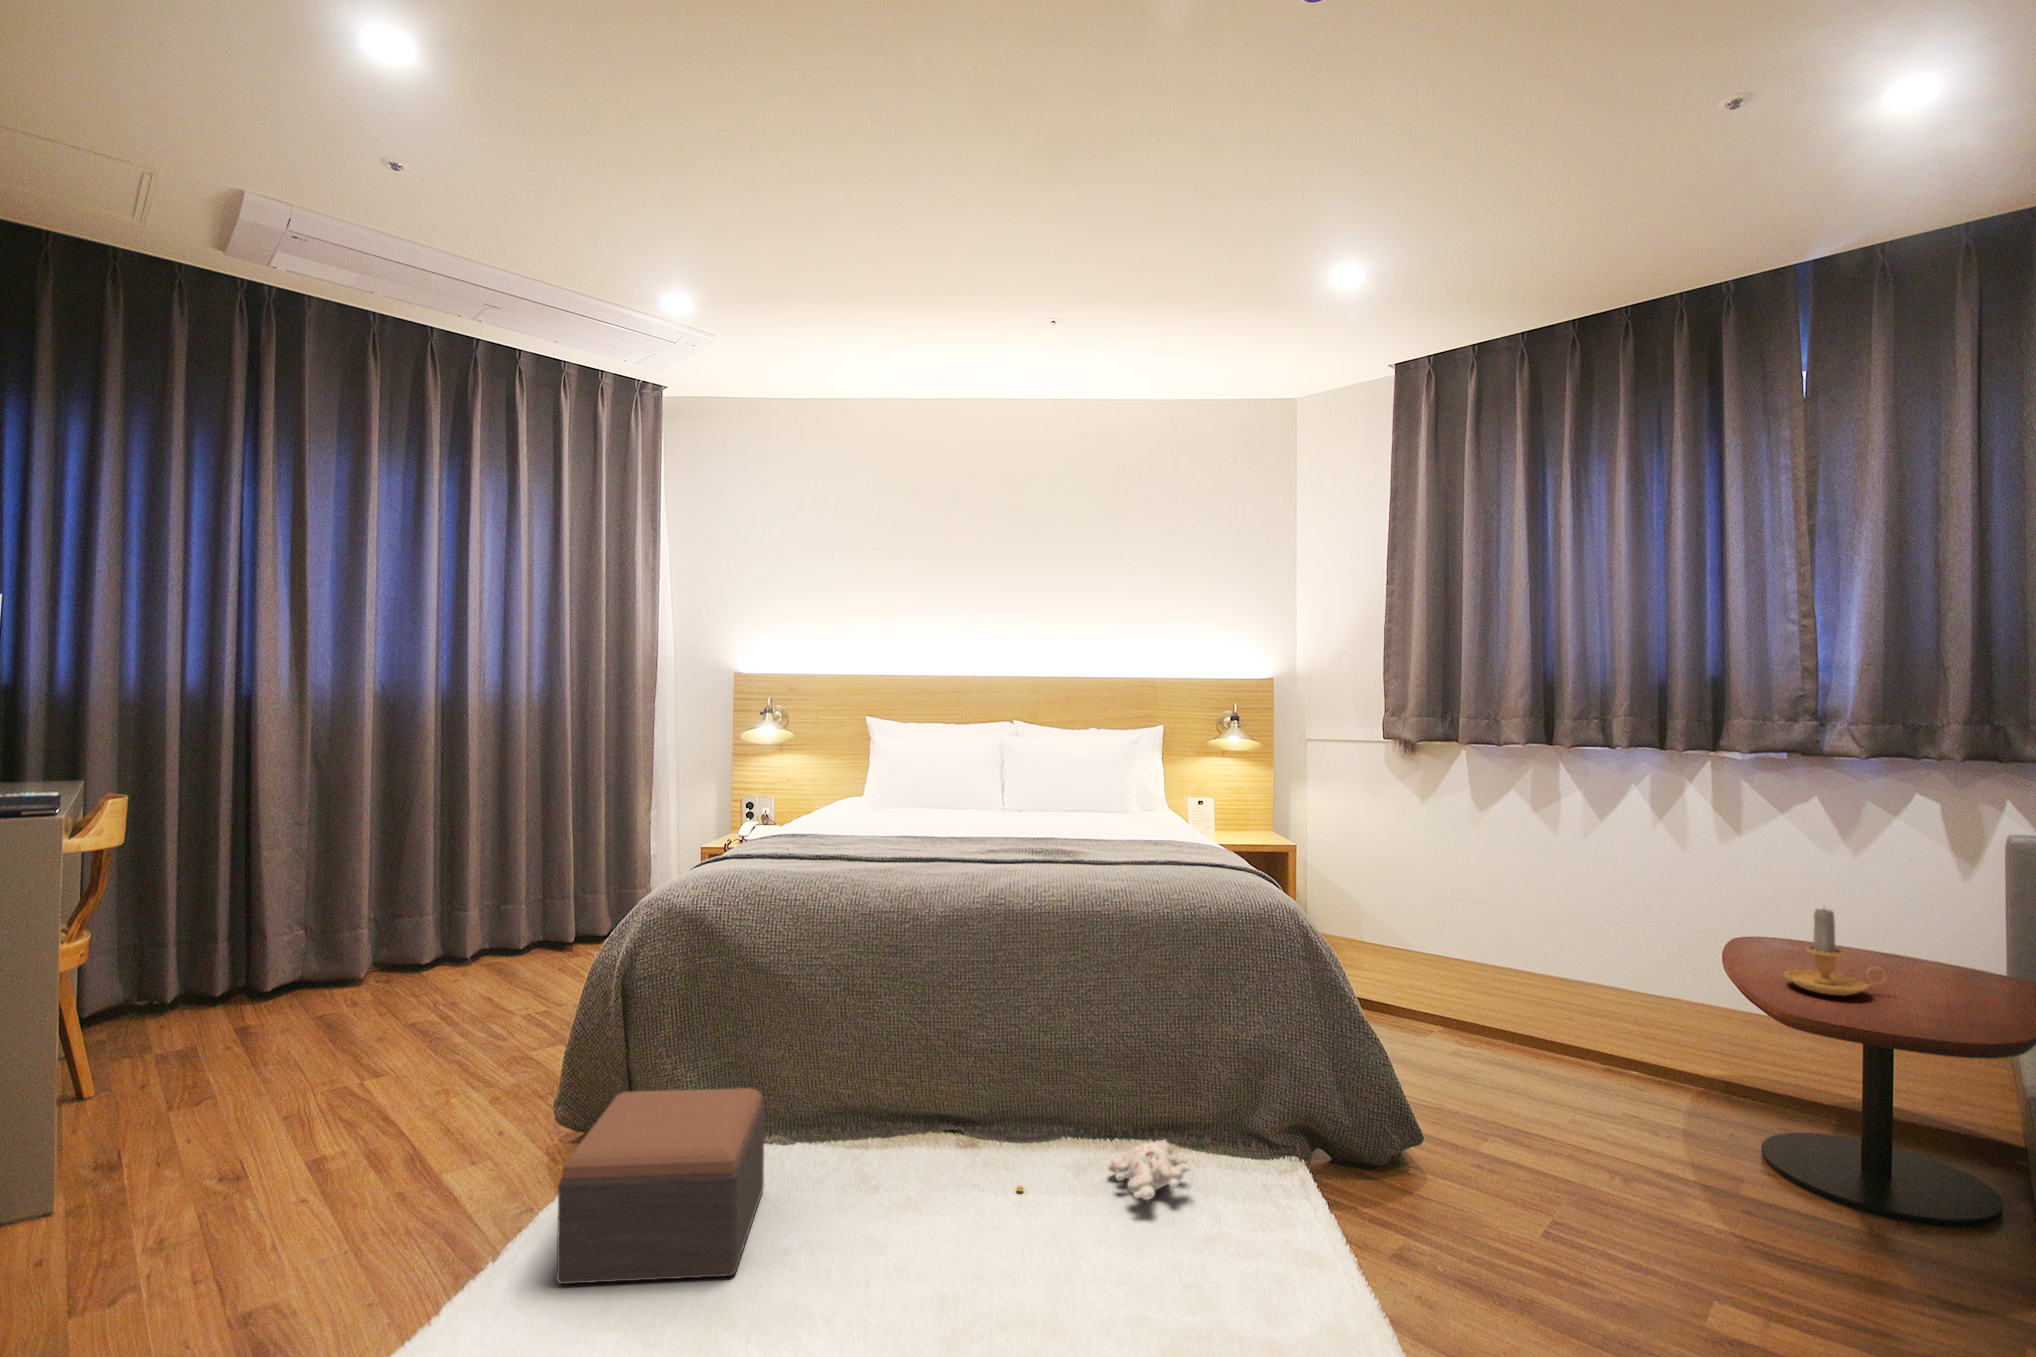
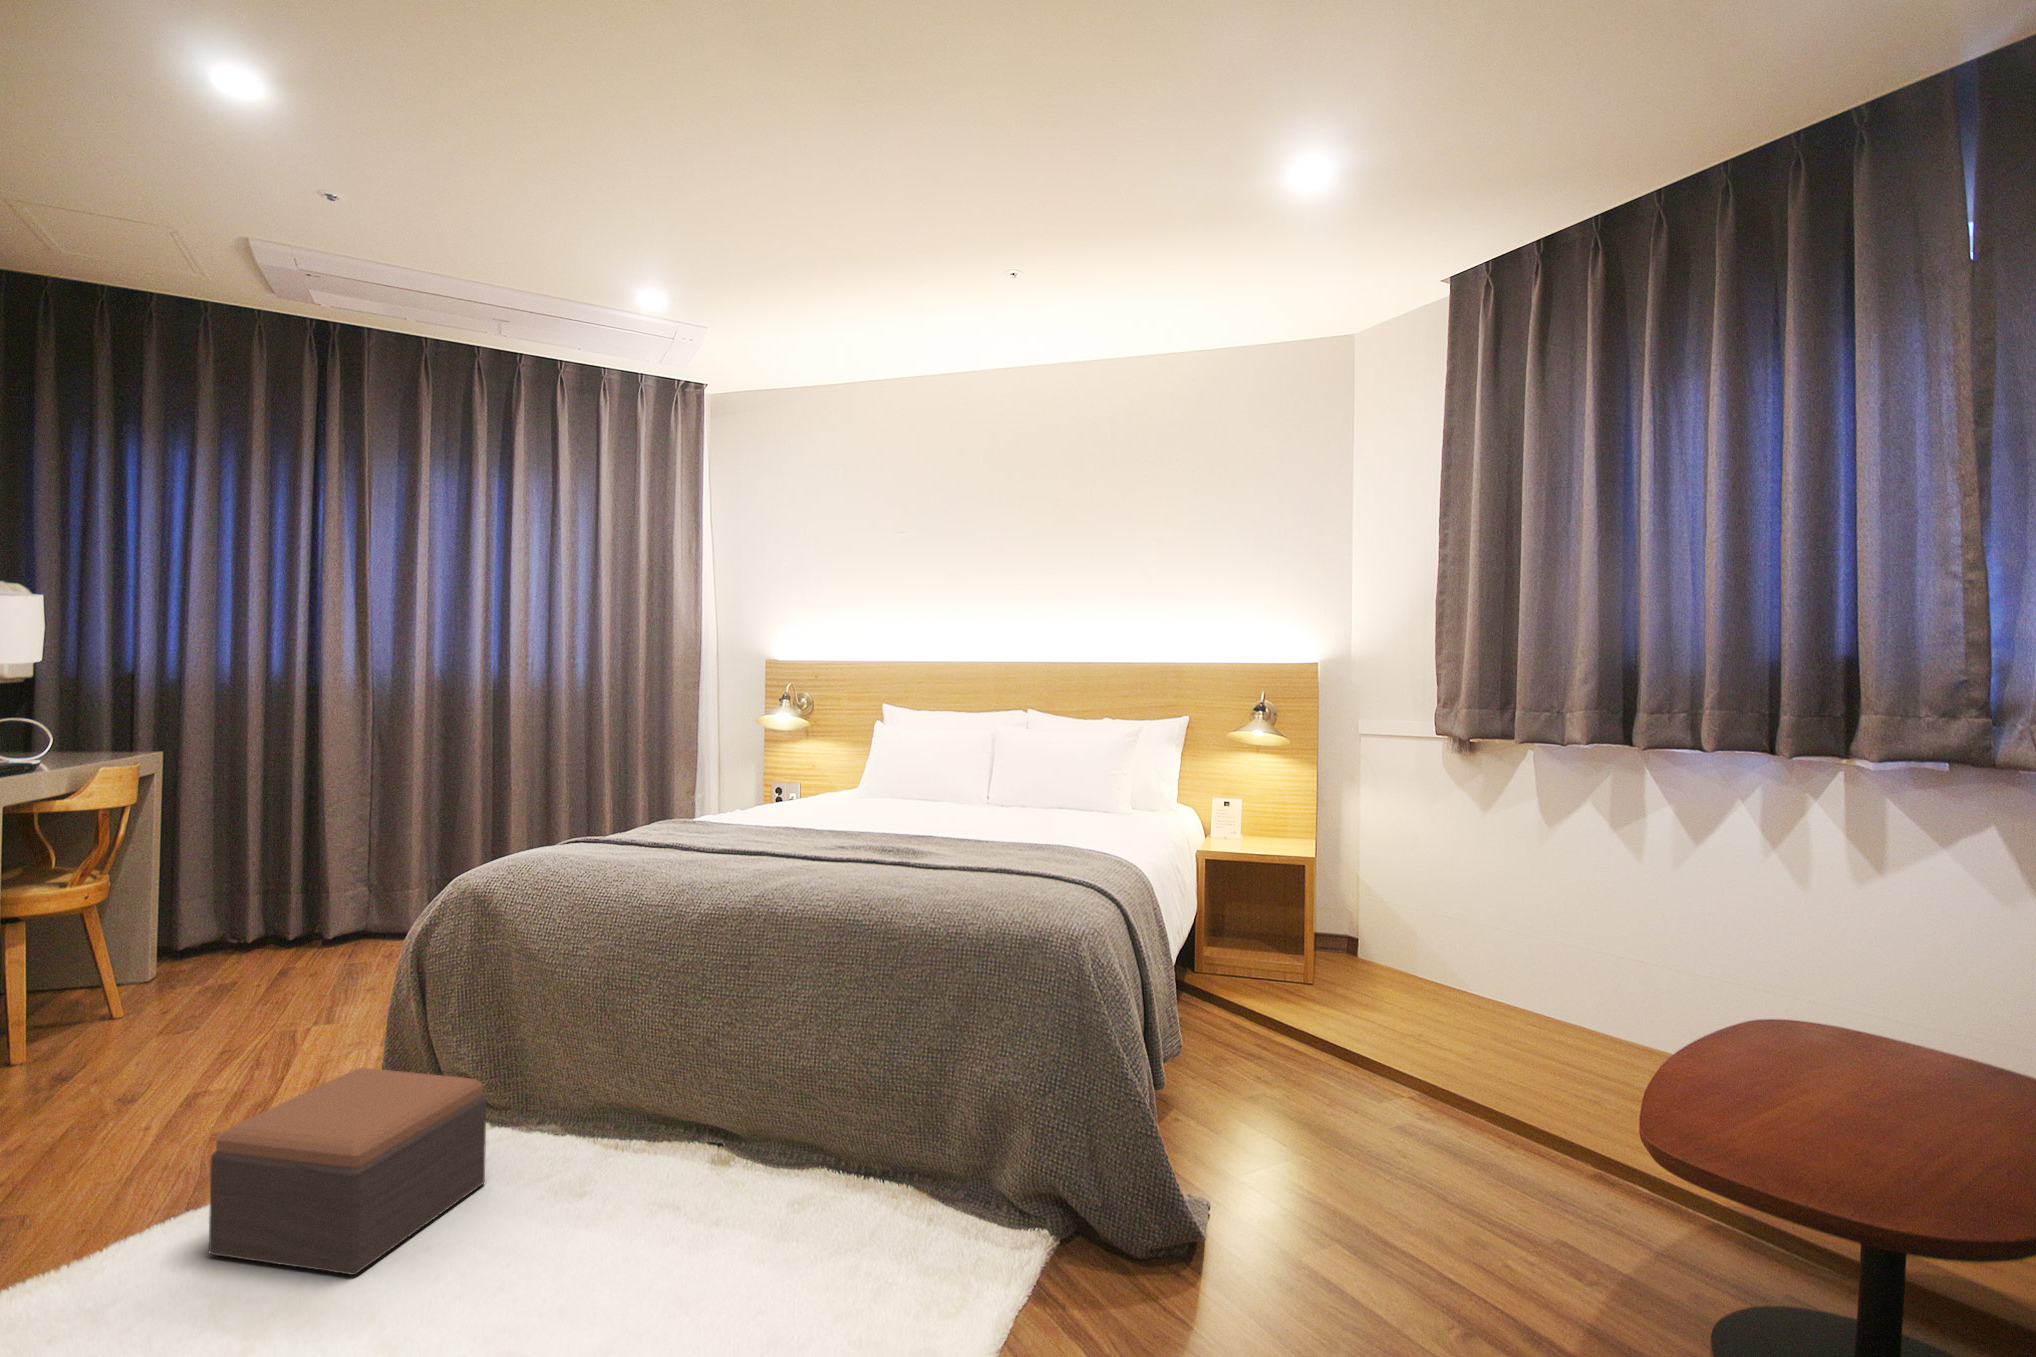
candle: present [1784,909,1886,995] -> none [1744,989,1906,1129]
plush toy: present [1016,1140,1190,1200] -> none [711,1192,903,1264]

